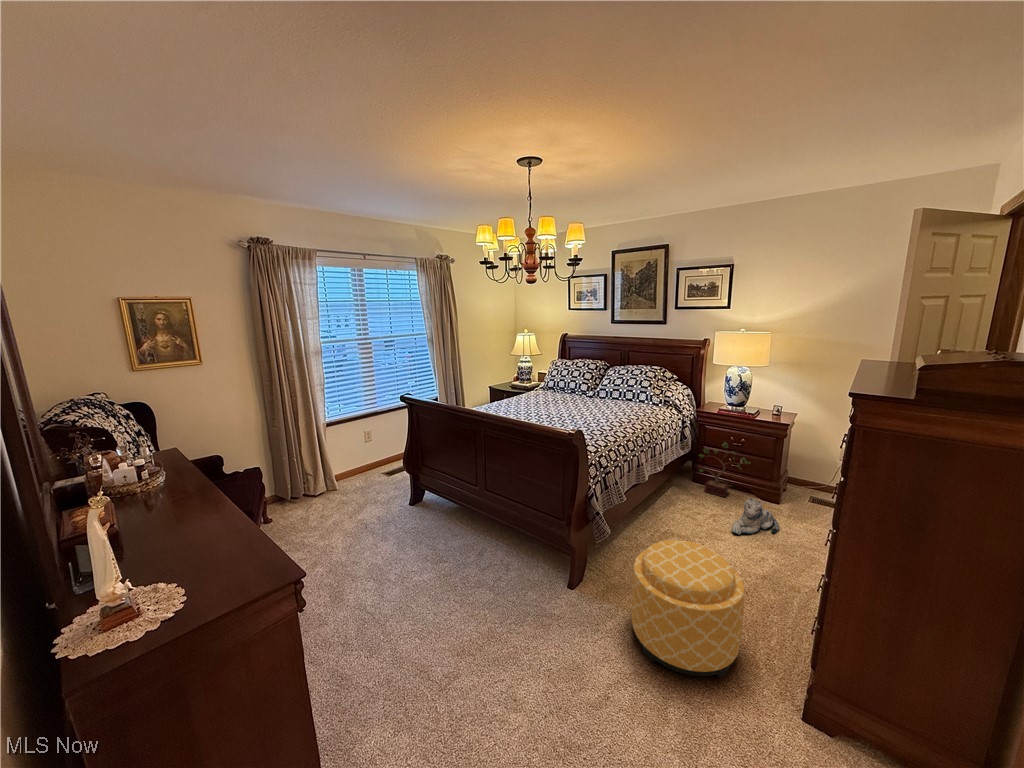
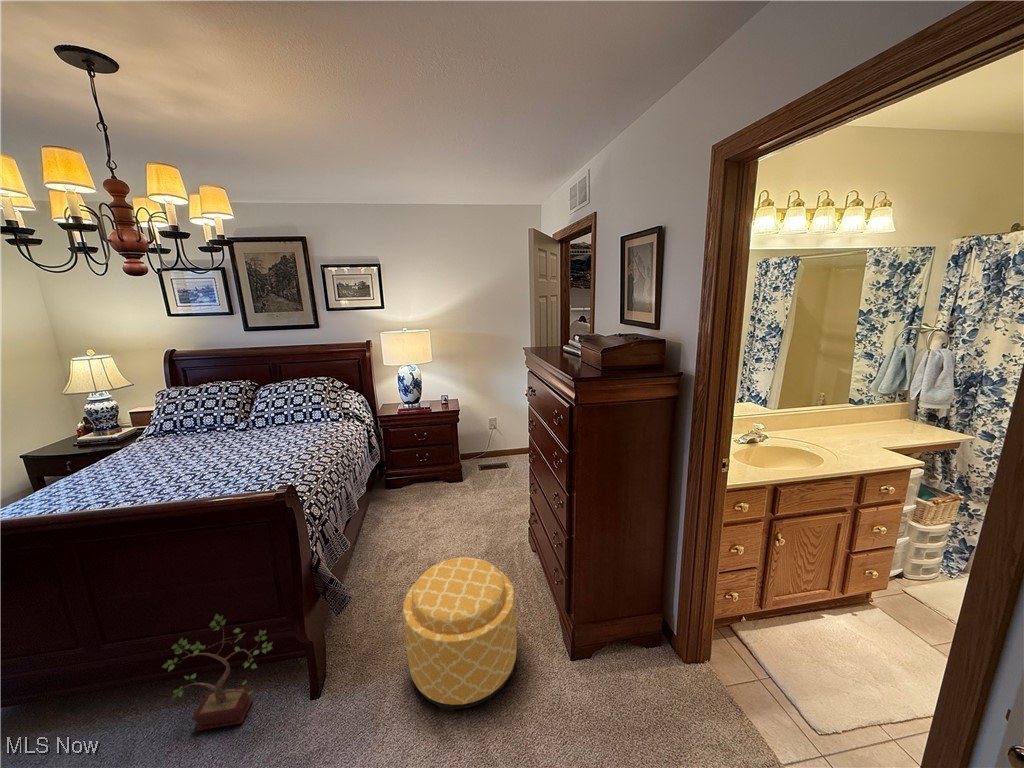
potted plant: present [699,442,750,497] -> present [162,614,272,730]
plush toy: present [732,498,779,535] -> none [442,486,476,525]

